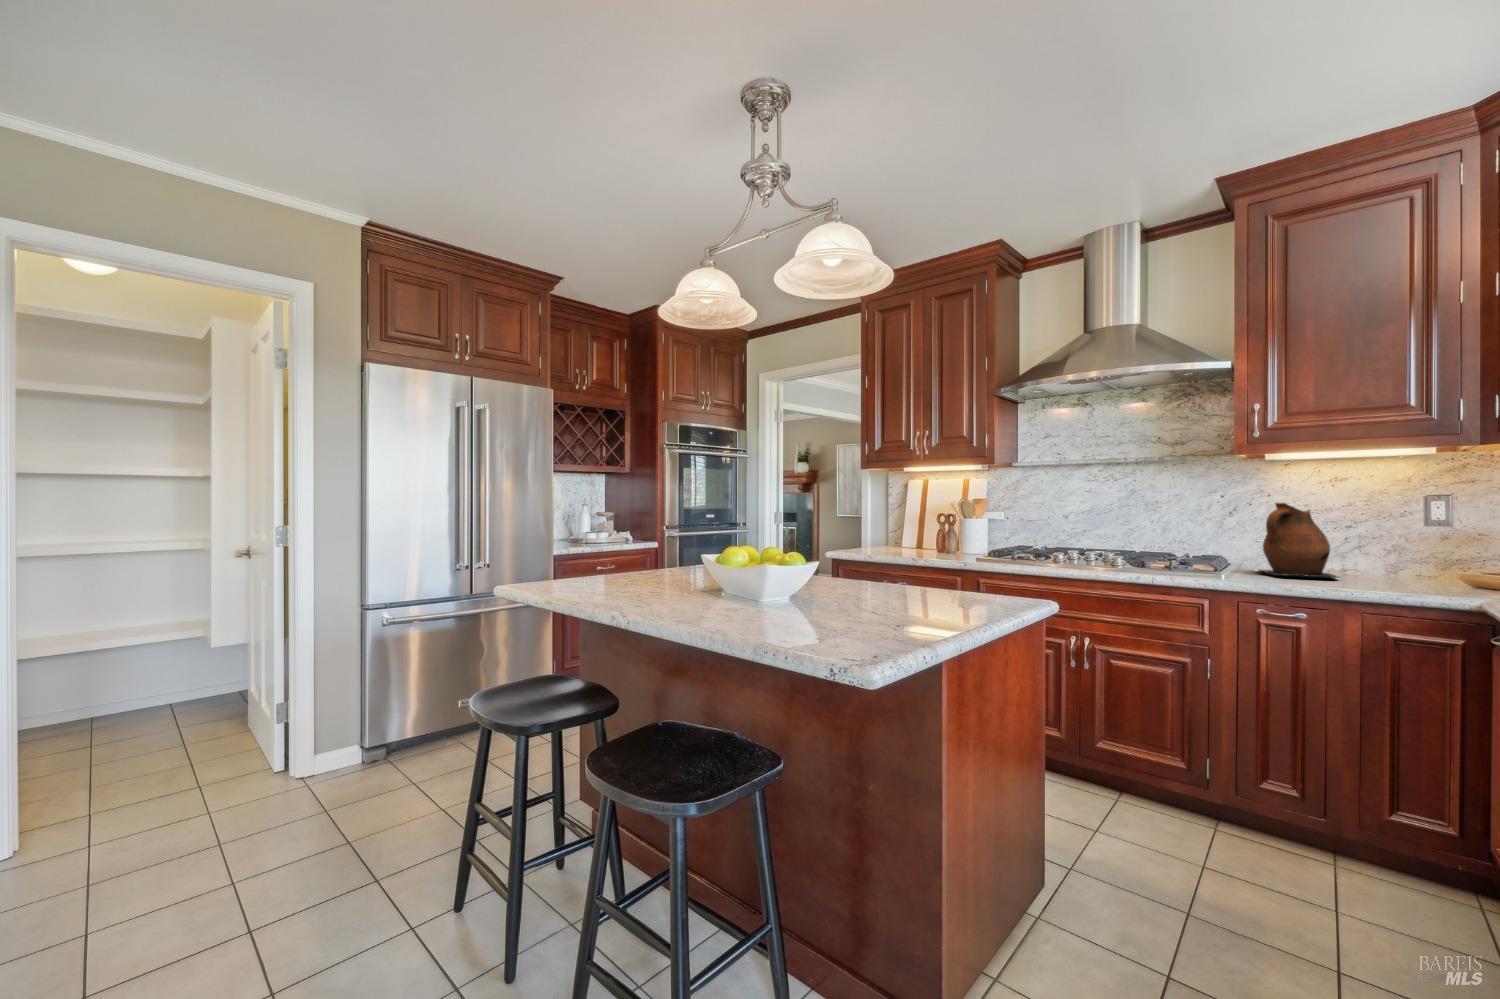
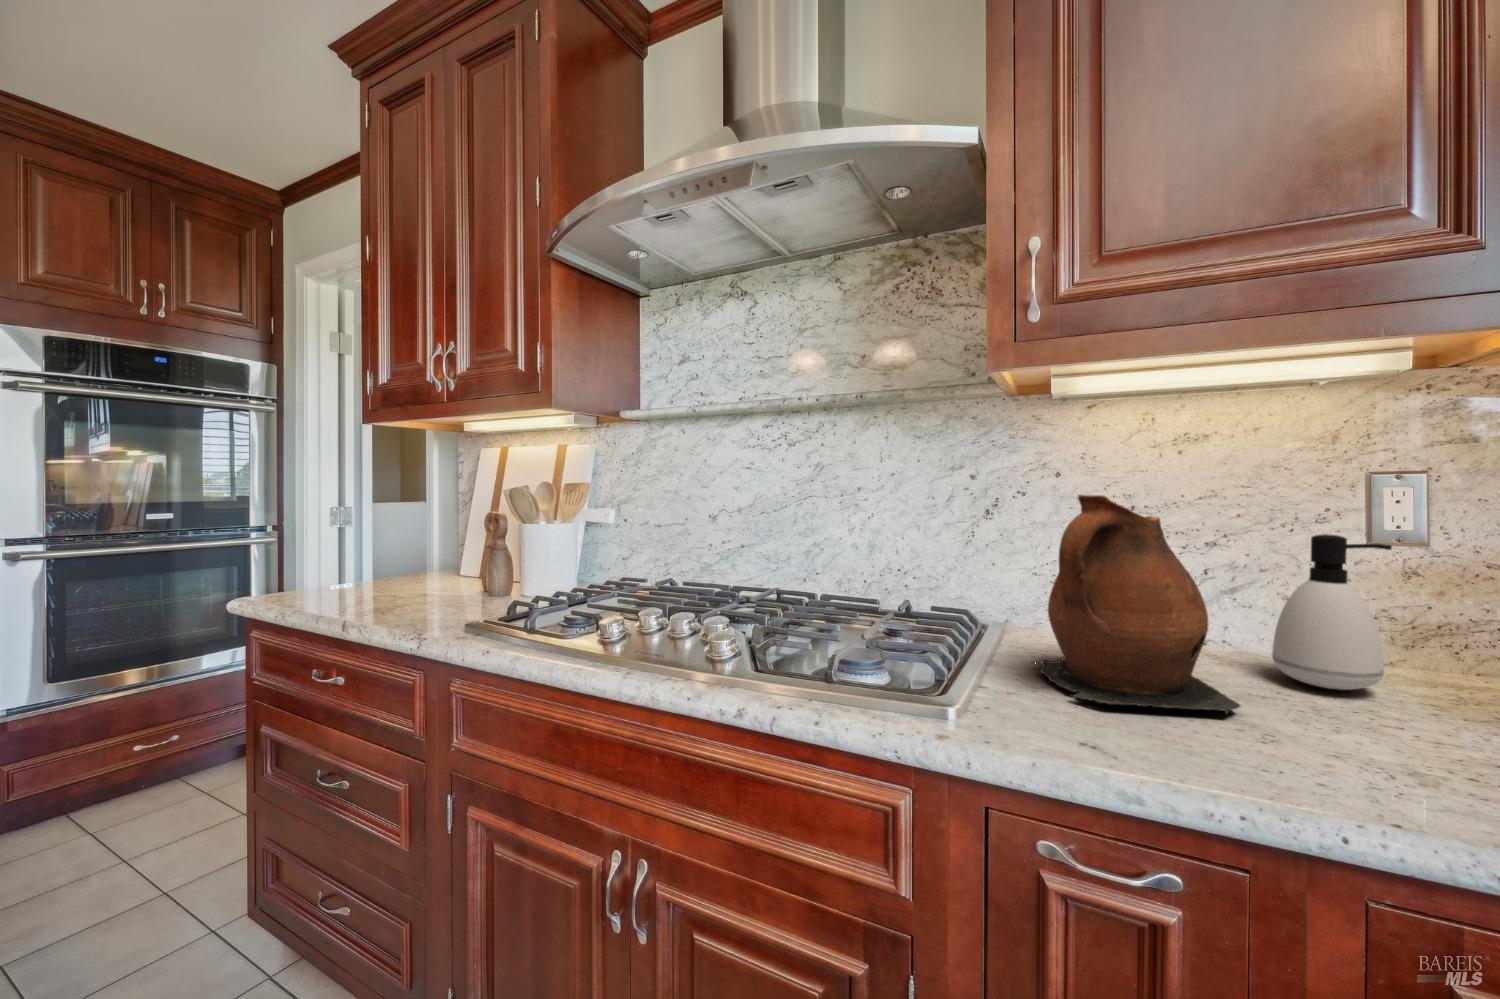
soap dispenser: none [1367,519,1412,578] -> present [1272,534,1392,690]

